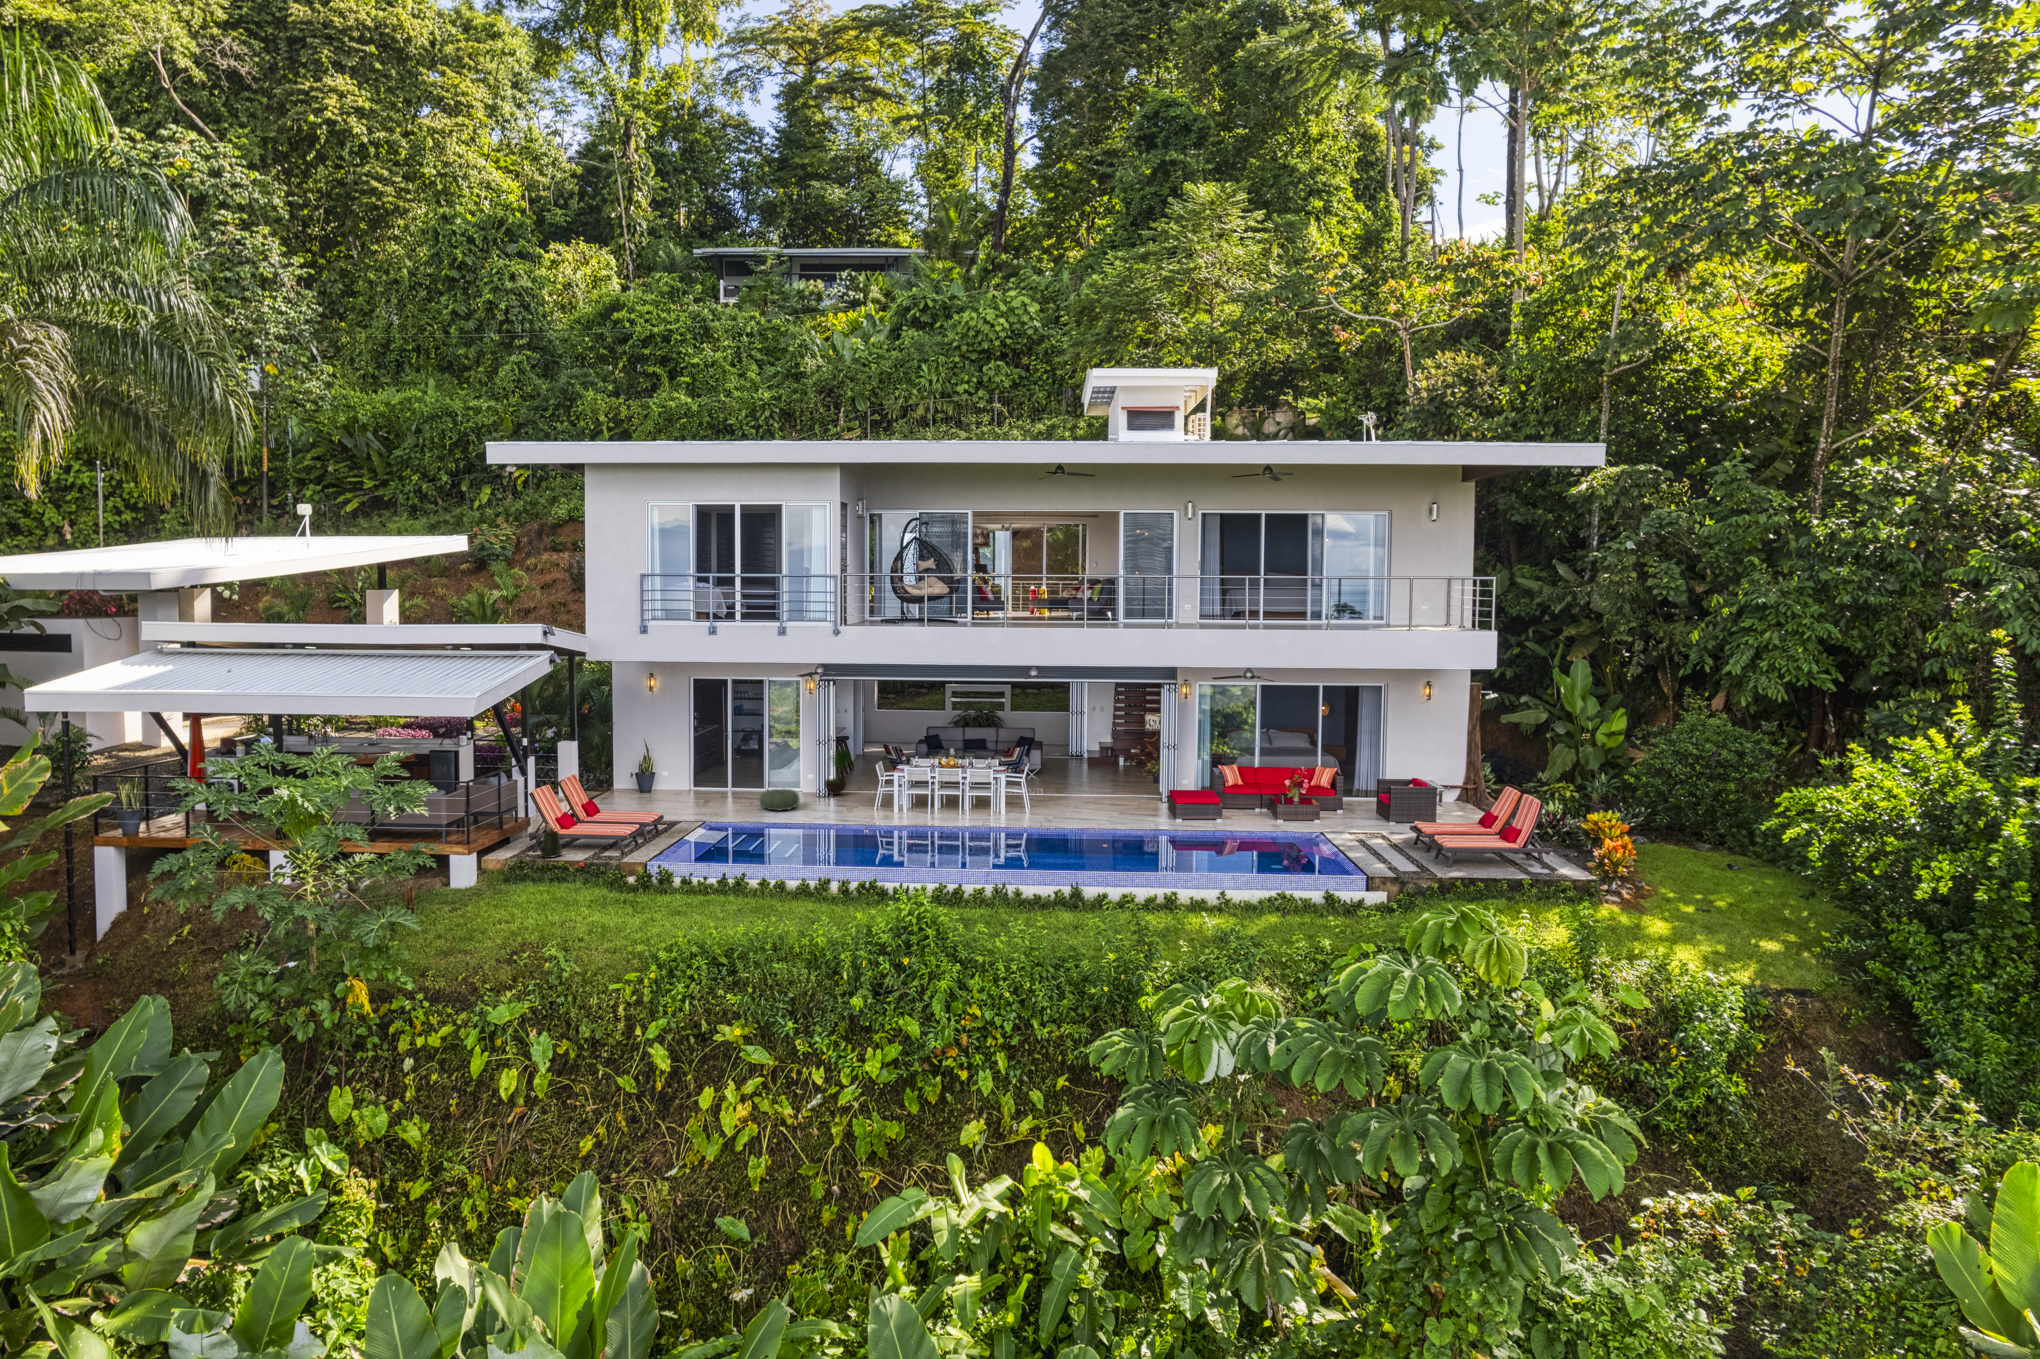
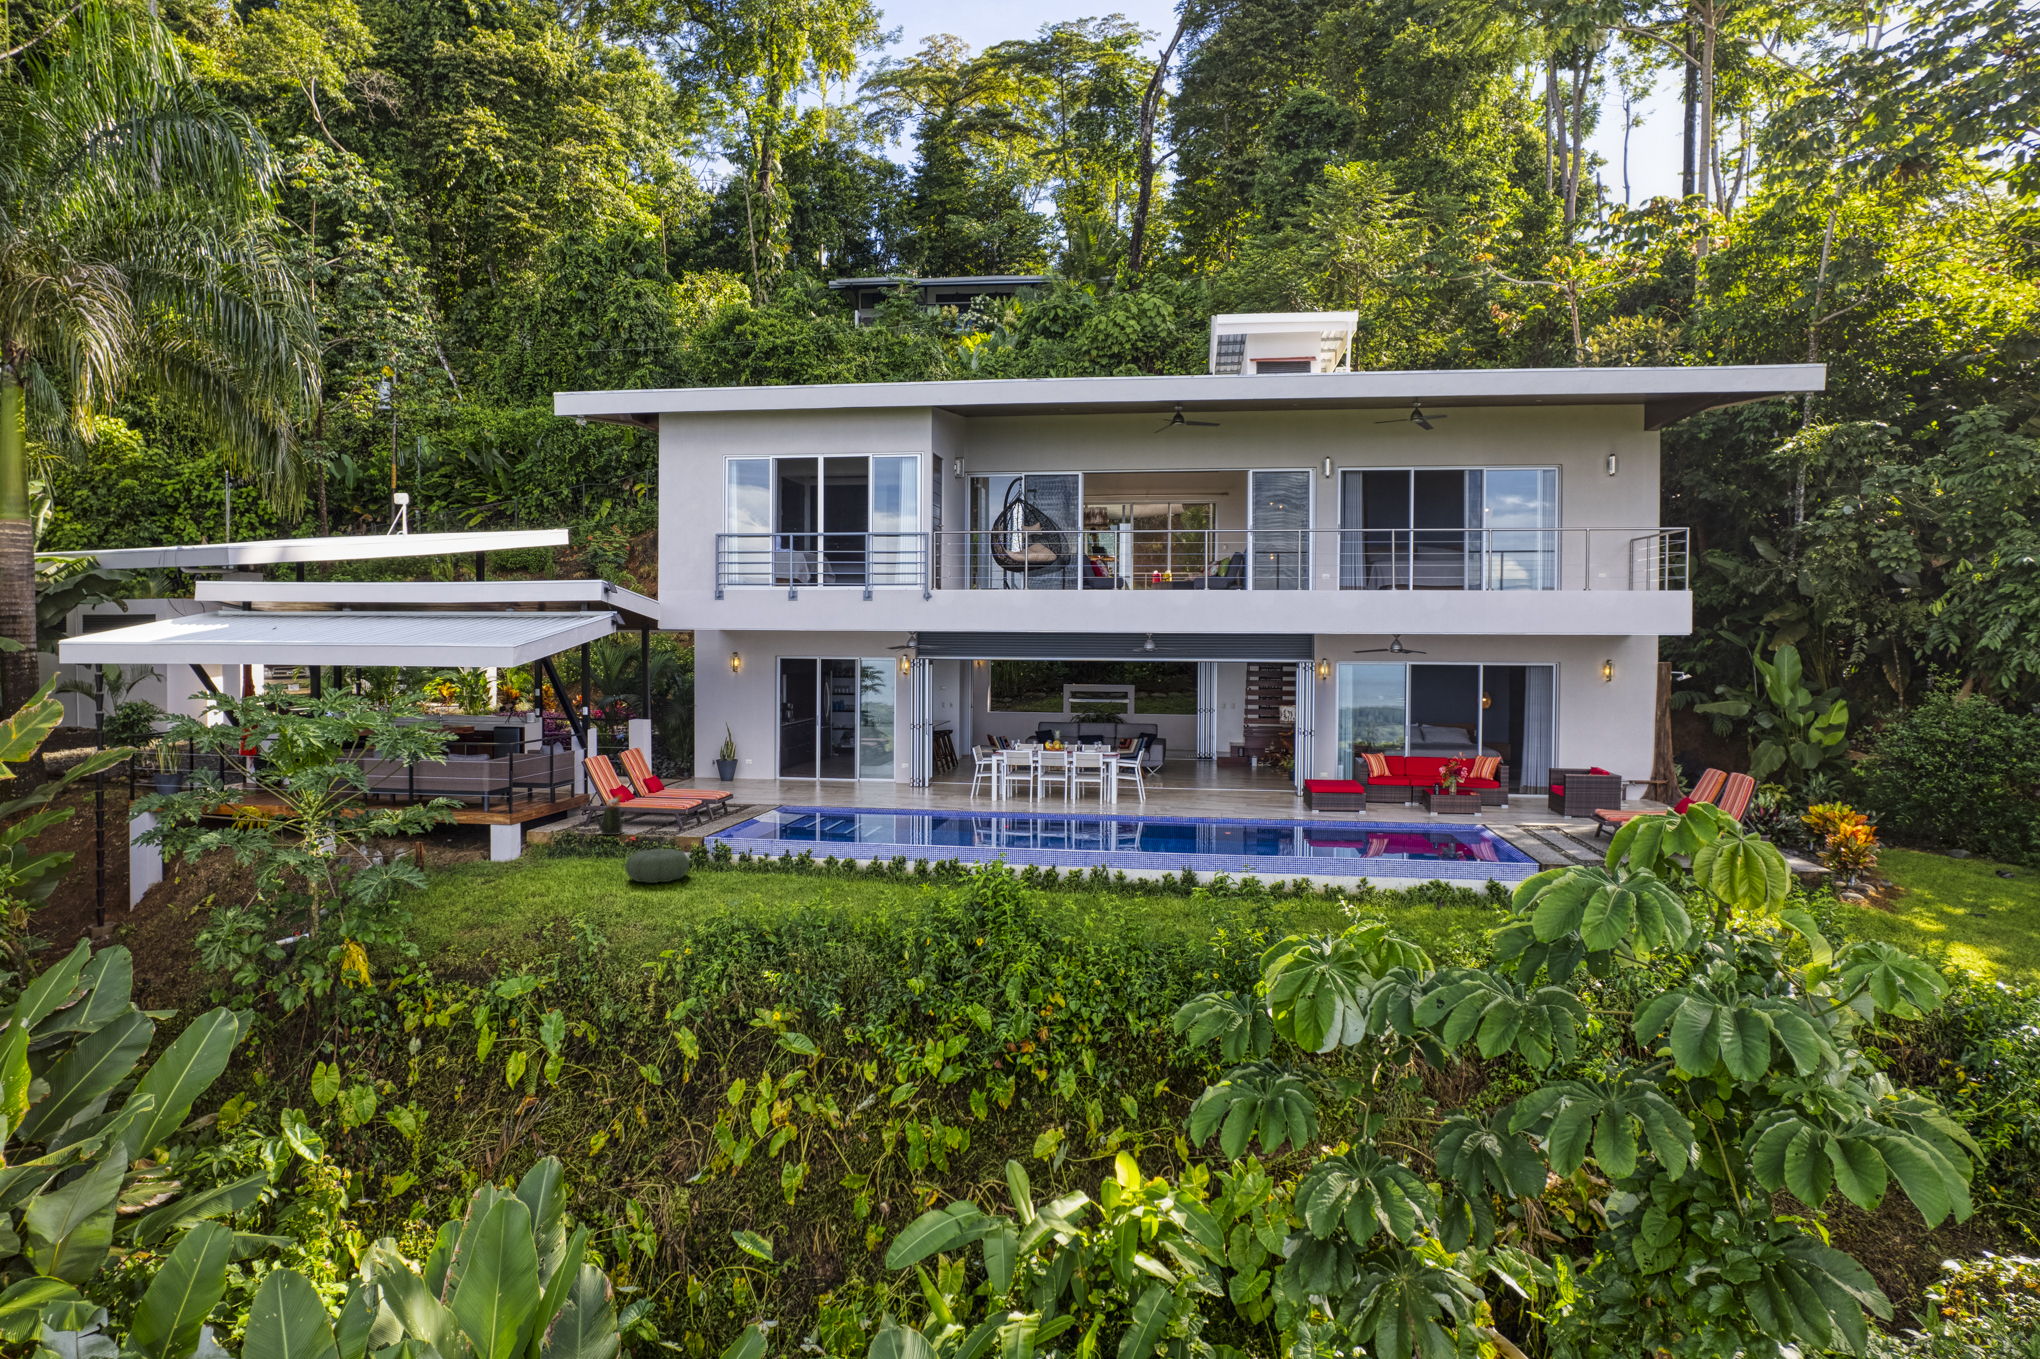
potted tree: present [824,749,851,795] -> none [919,732,951,788]
pouf: present [759,789,800,810] -> present [625,849,689,883]

